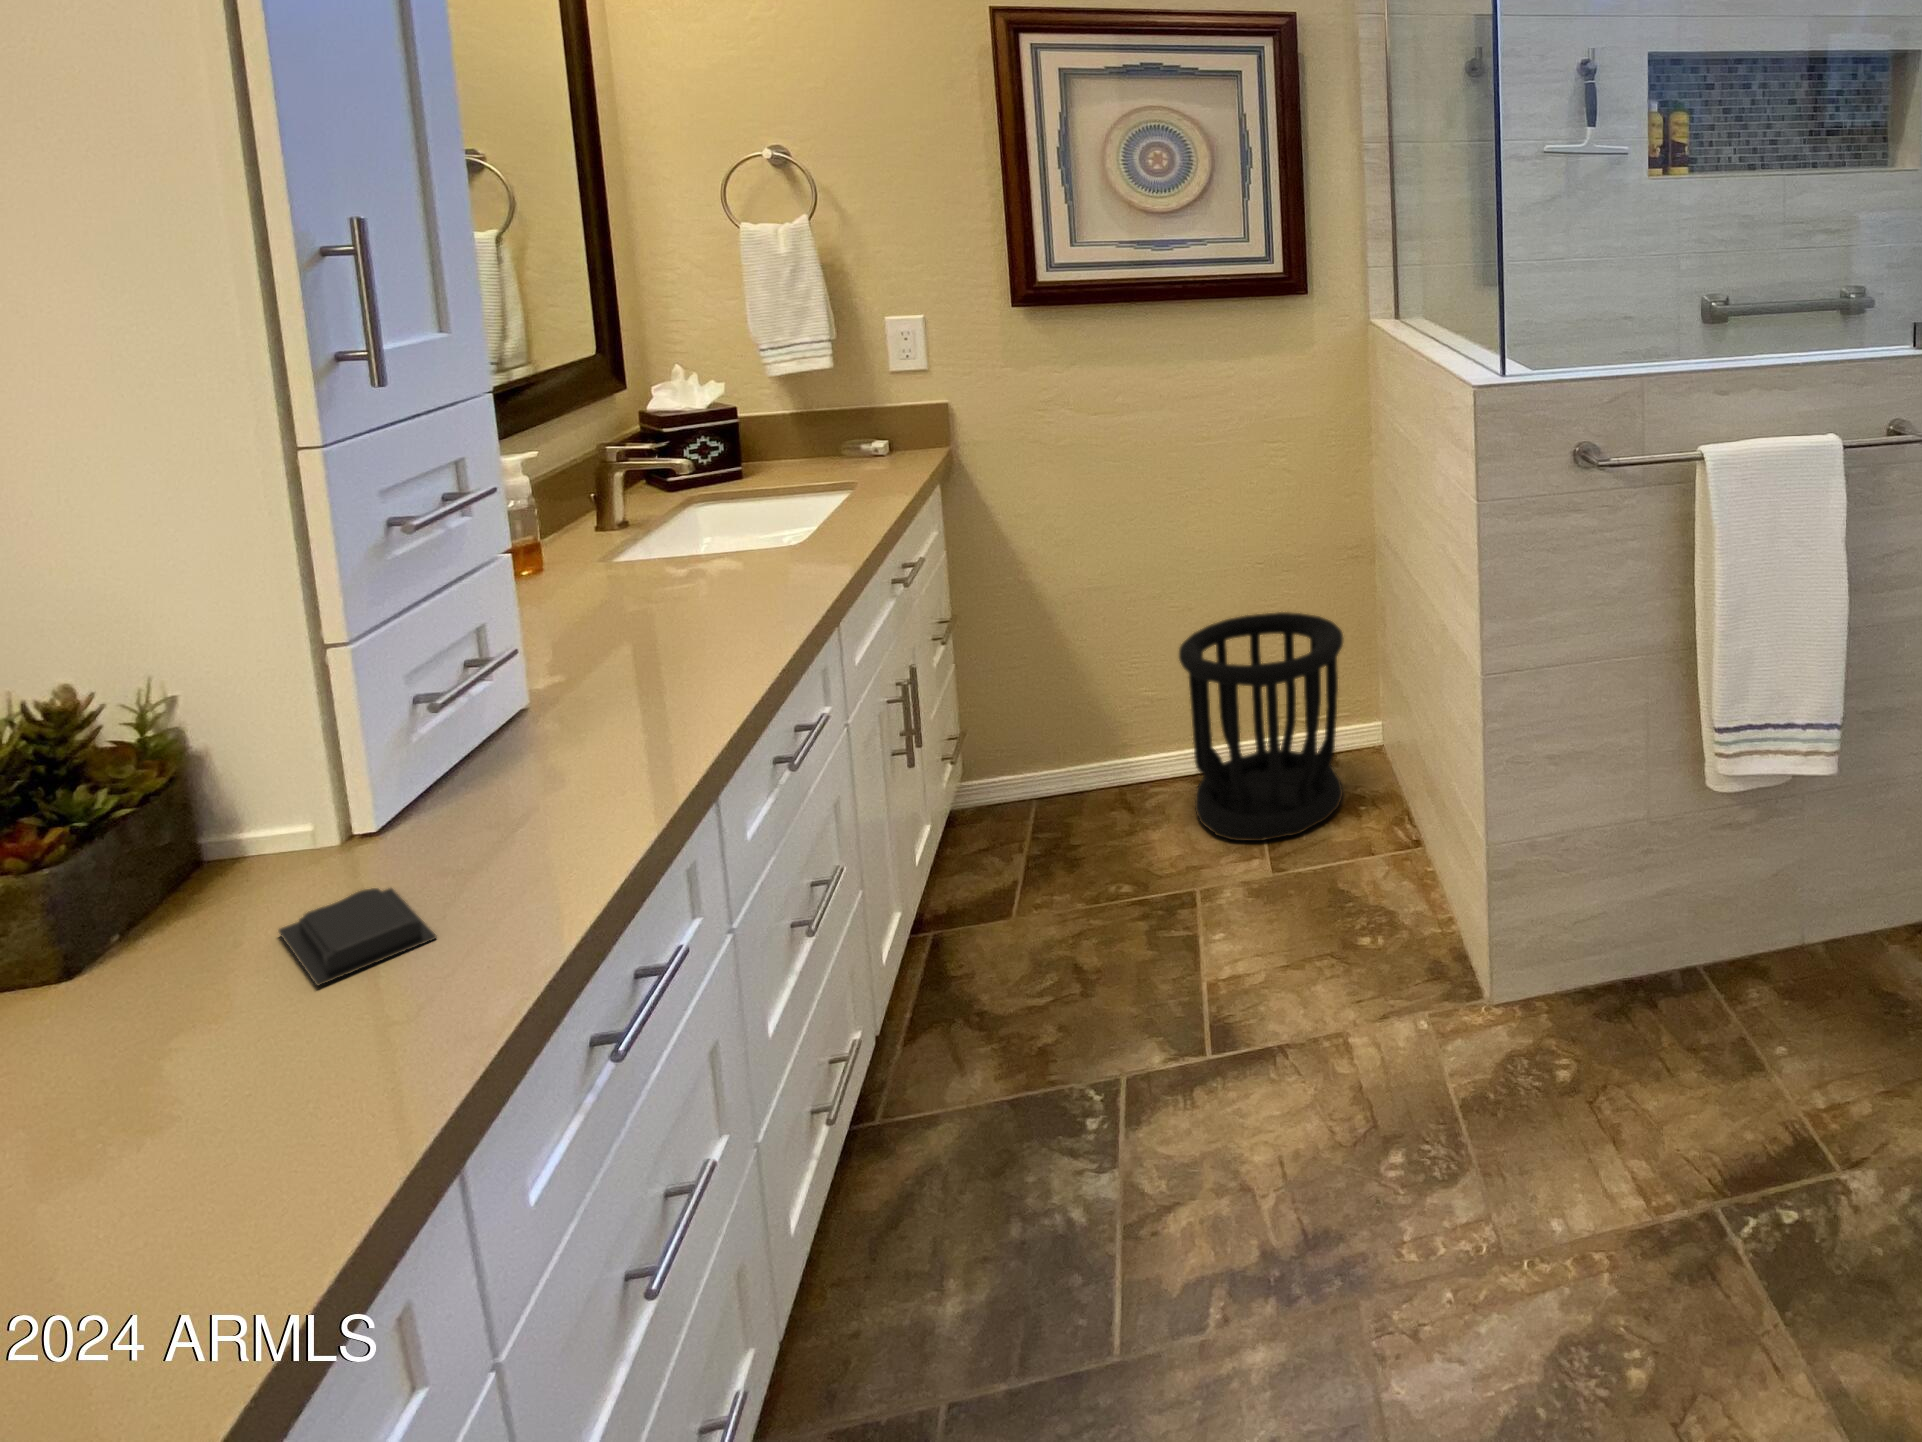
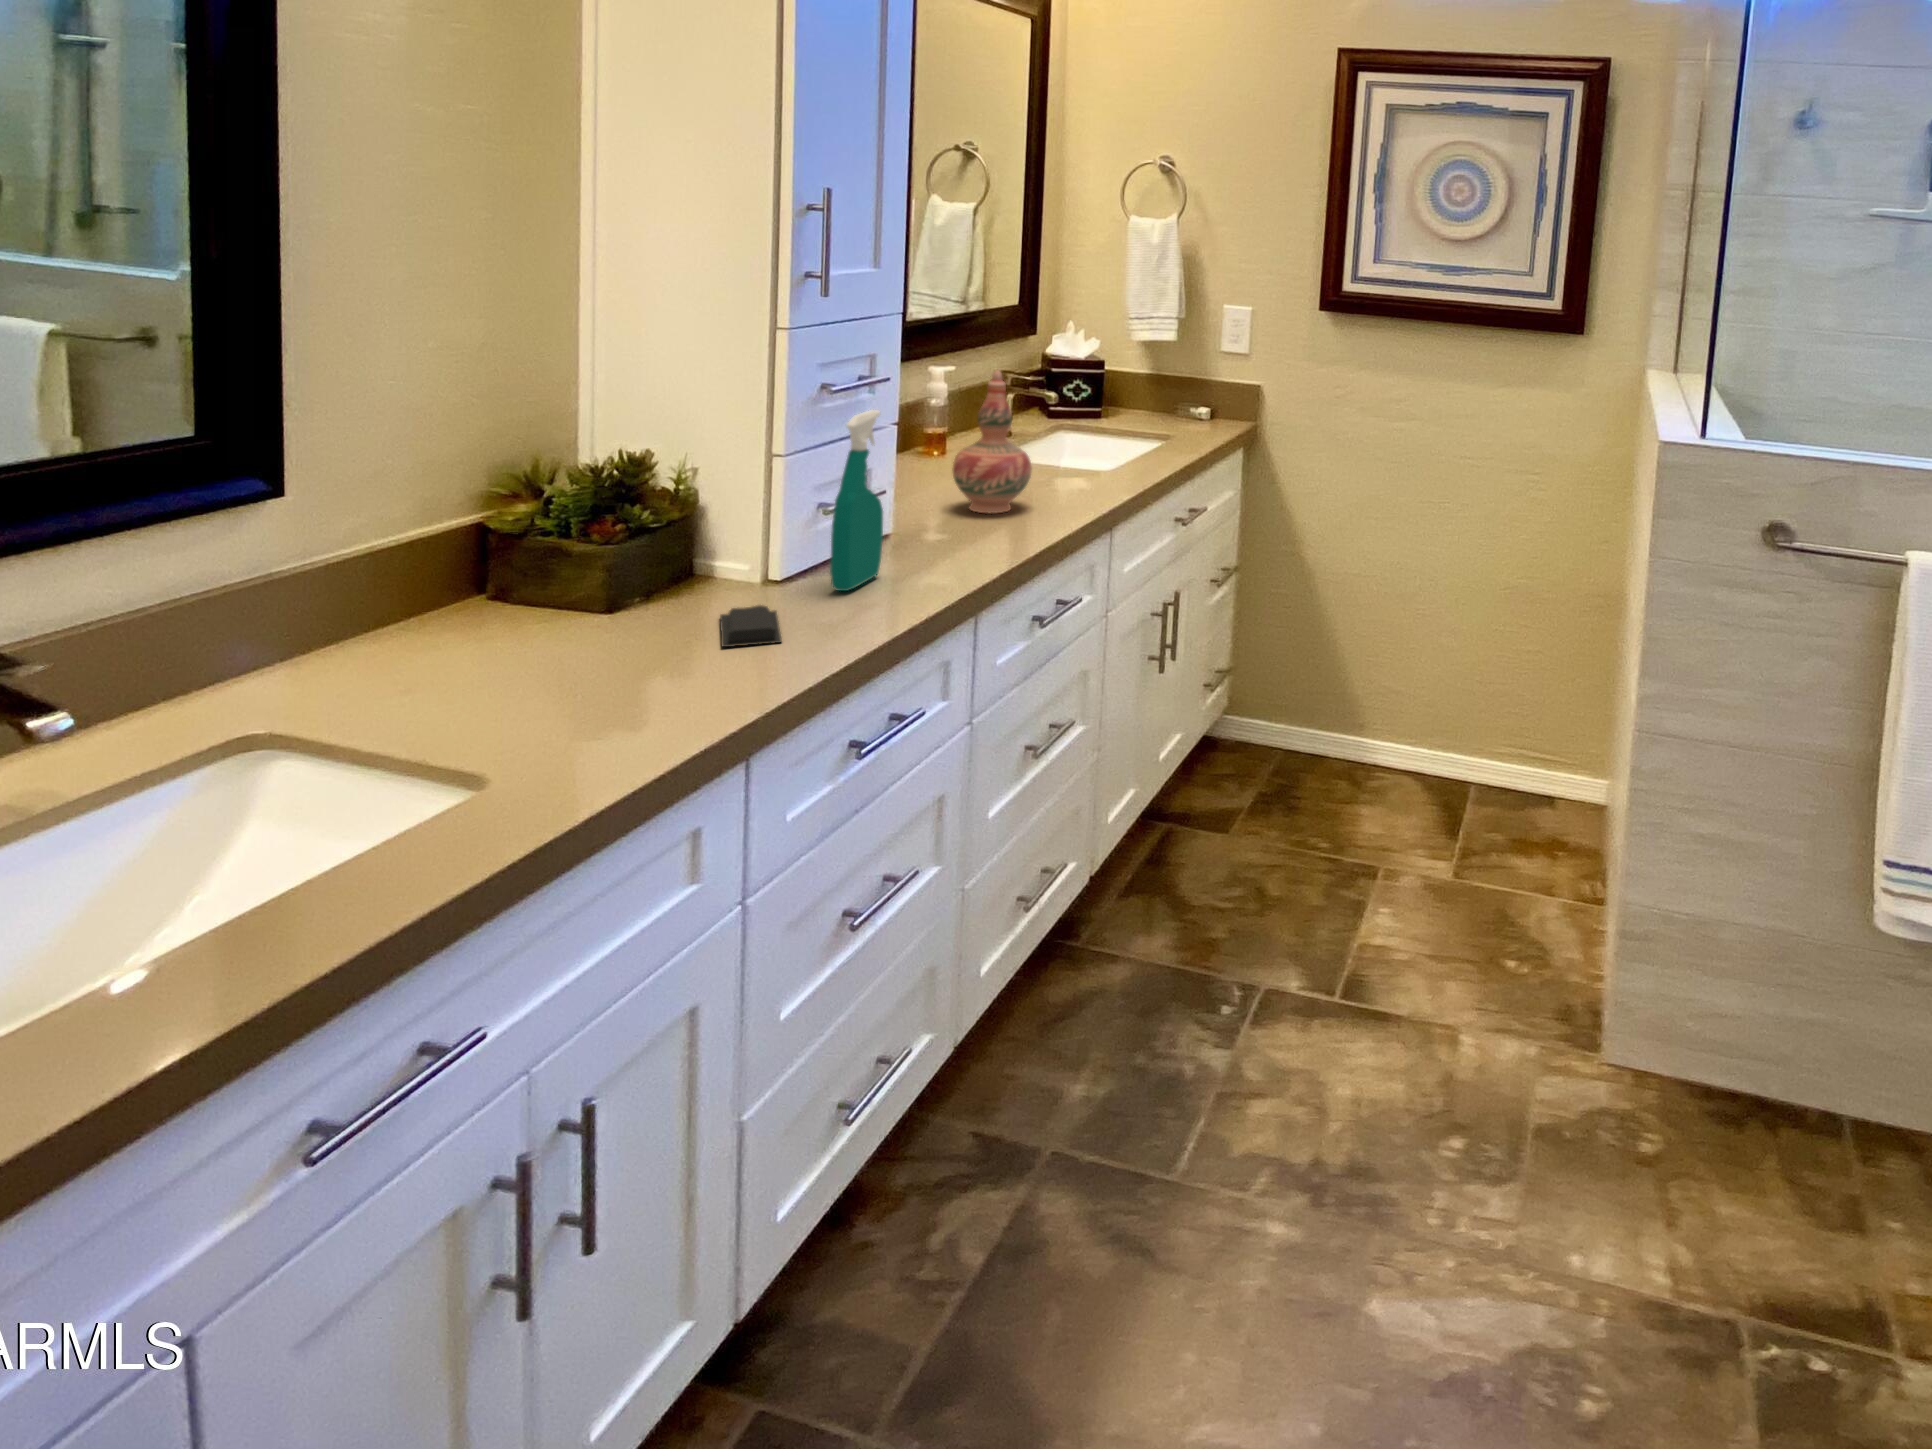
decorative vase: none [595,447,722,642] -> present [953,370,1032,513]
spray bottle: none [463,541,548,821] -> present [830,410,883,591]
wastebasket: present [1179,612,1343,841] -> none [1404,632,1566,853]

